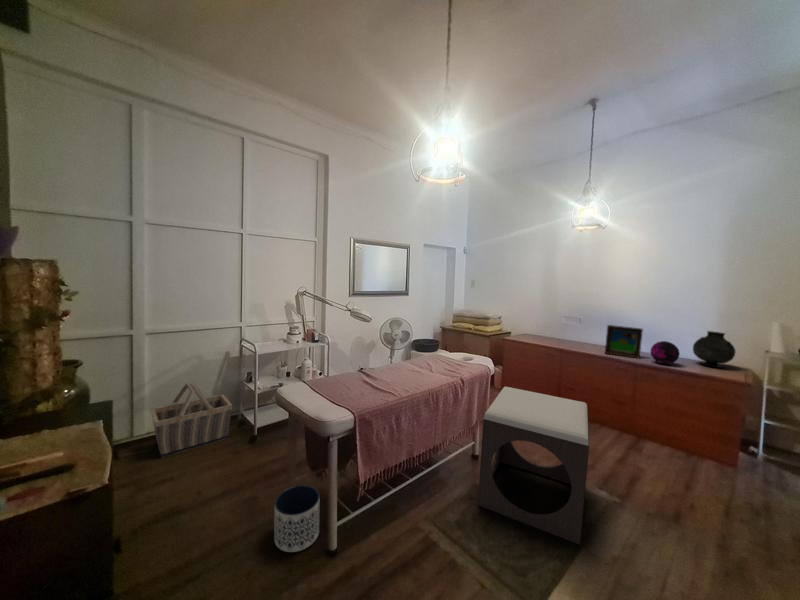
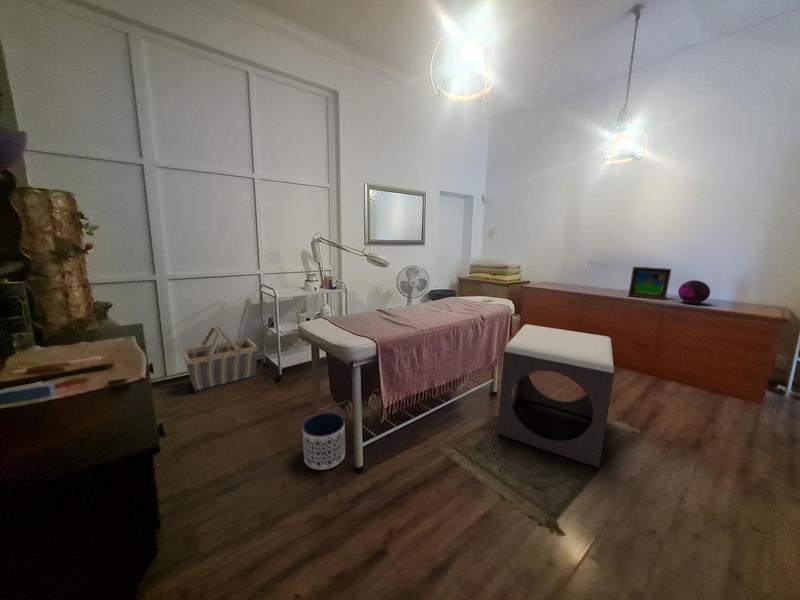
vase: present [693,331,735,368] -> none [725,269,773,306]

